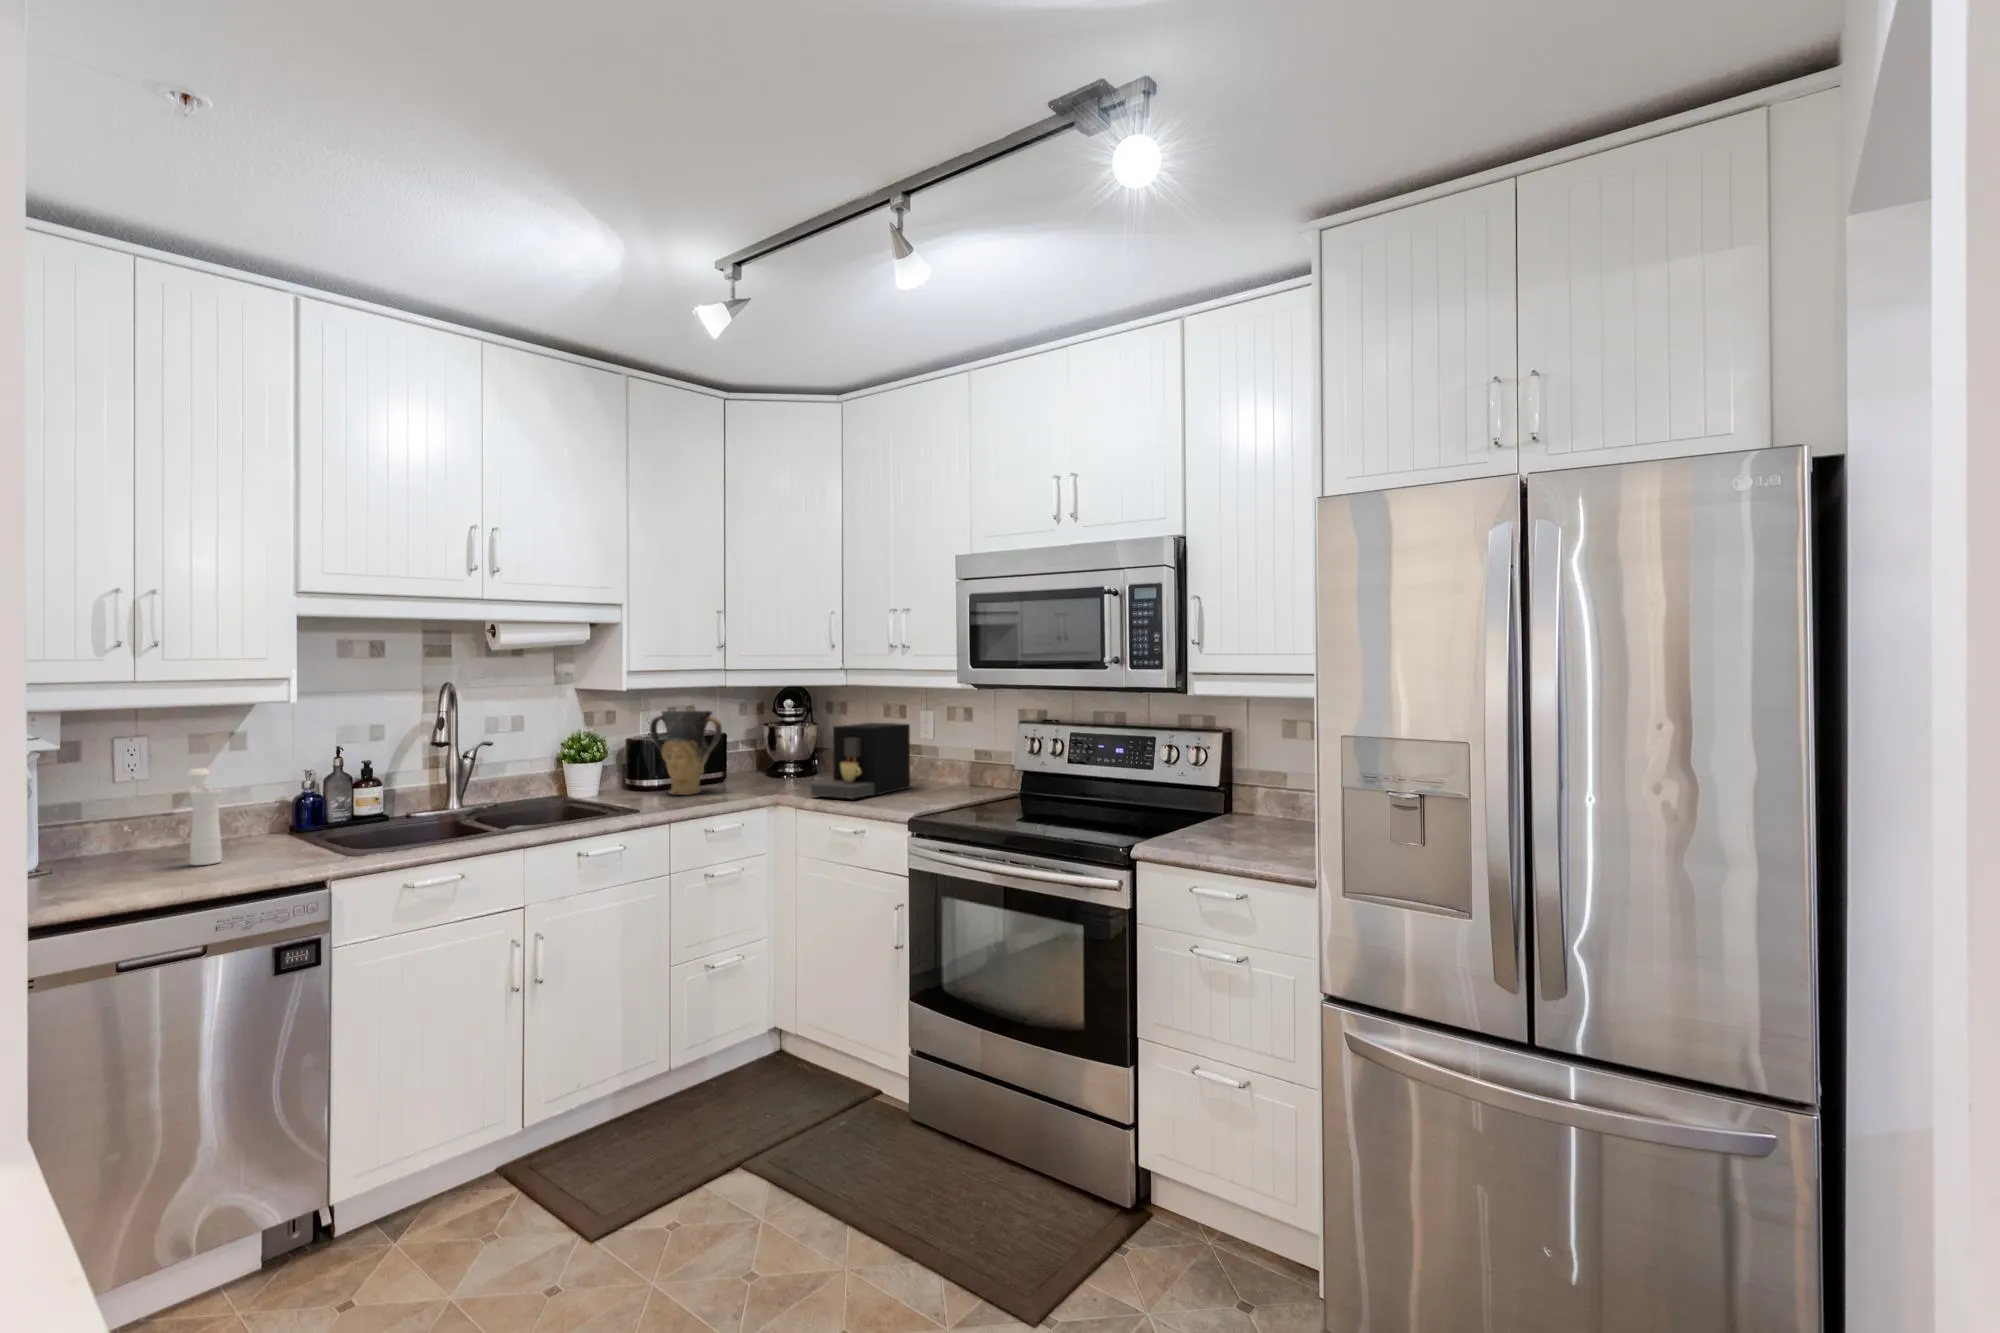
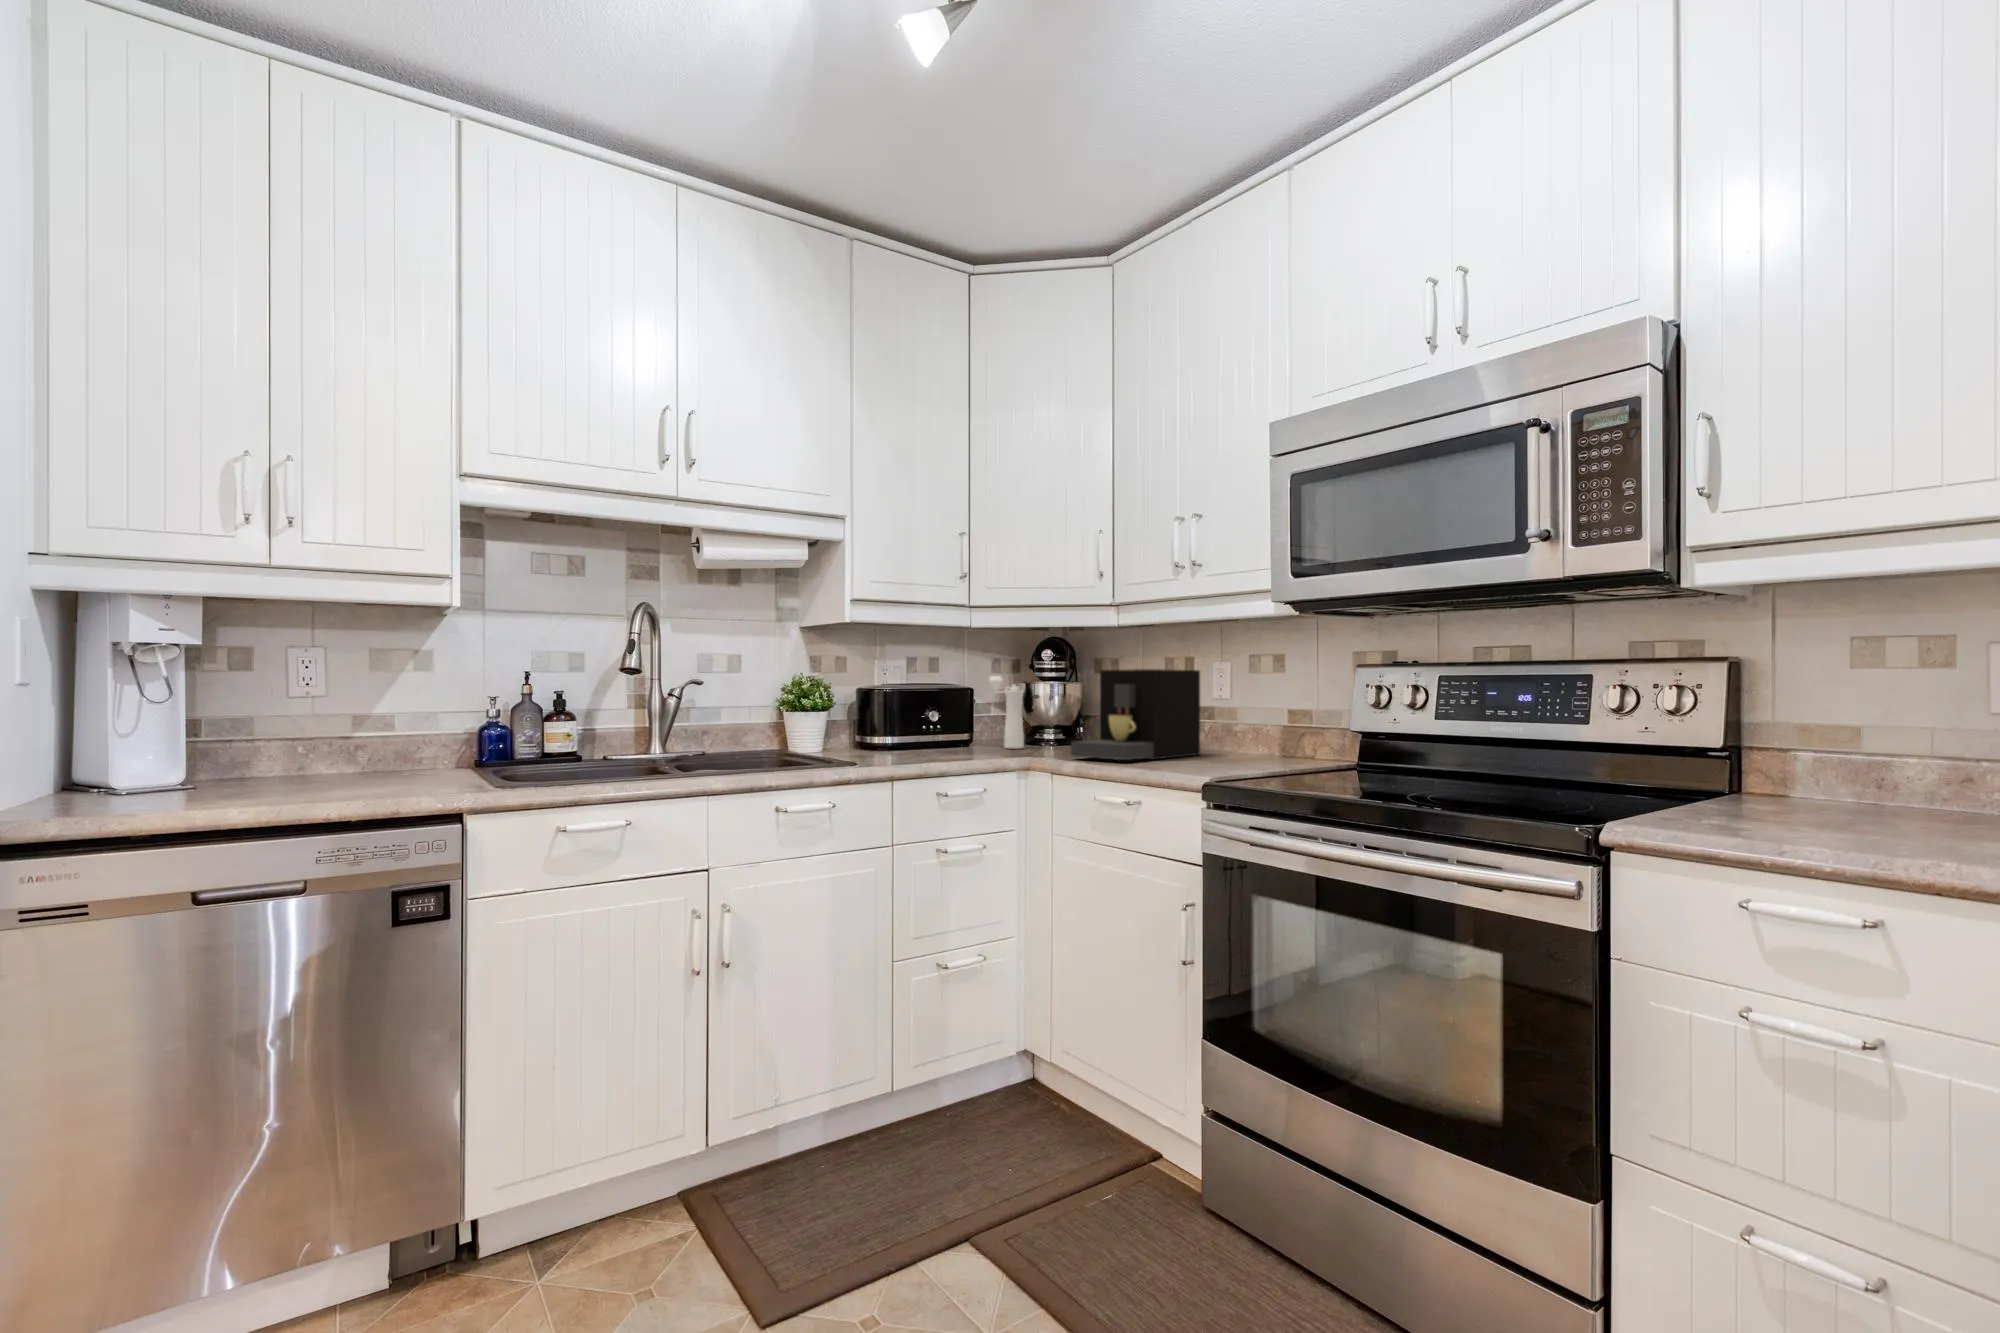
vase: present [650,710,722,795] -> none [881,649,964,752]
pepper mill: present [187,768,222,865] -> present [989,676,1024,748]

